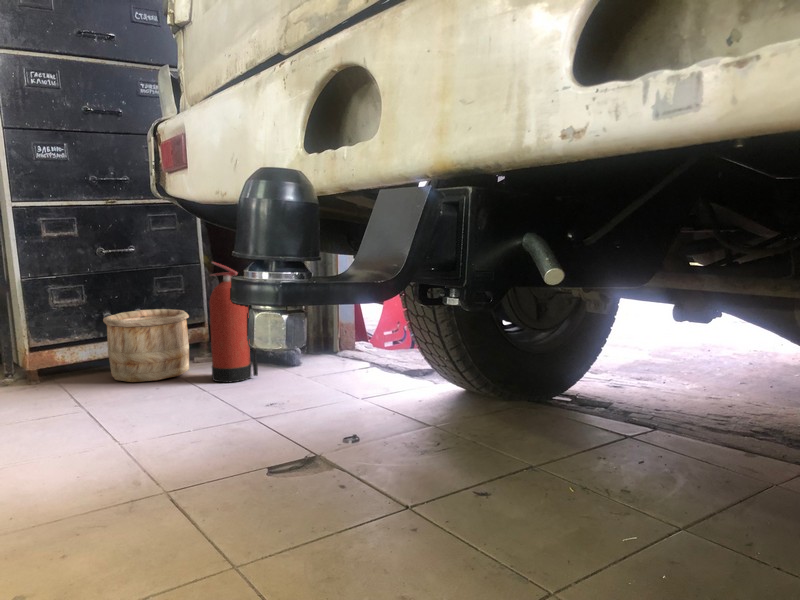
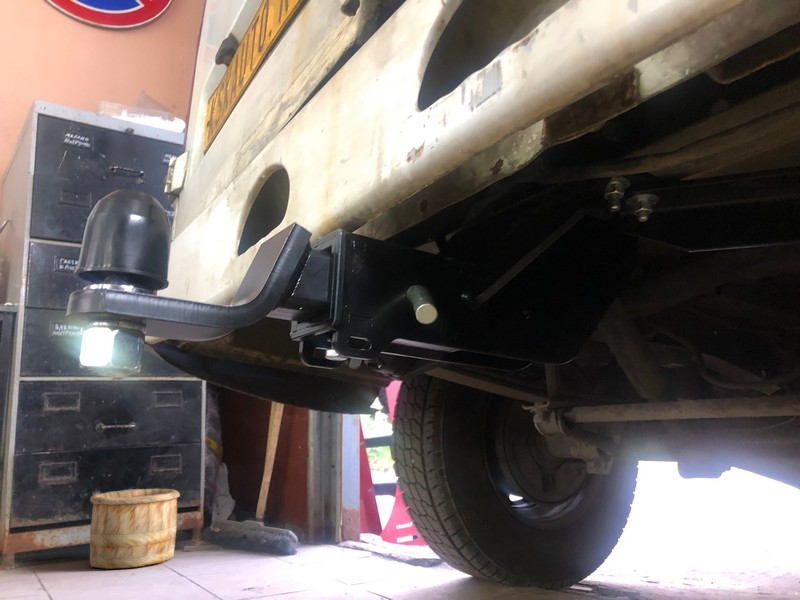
fire extinguisher: present [210,262,258,382] -> none [195,435,256,569]

